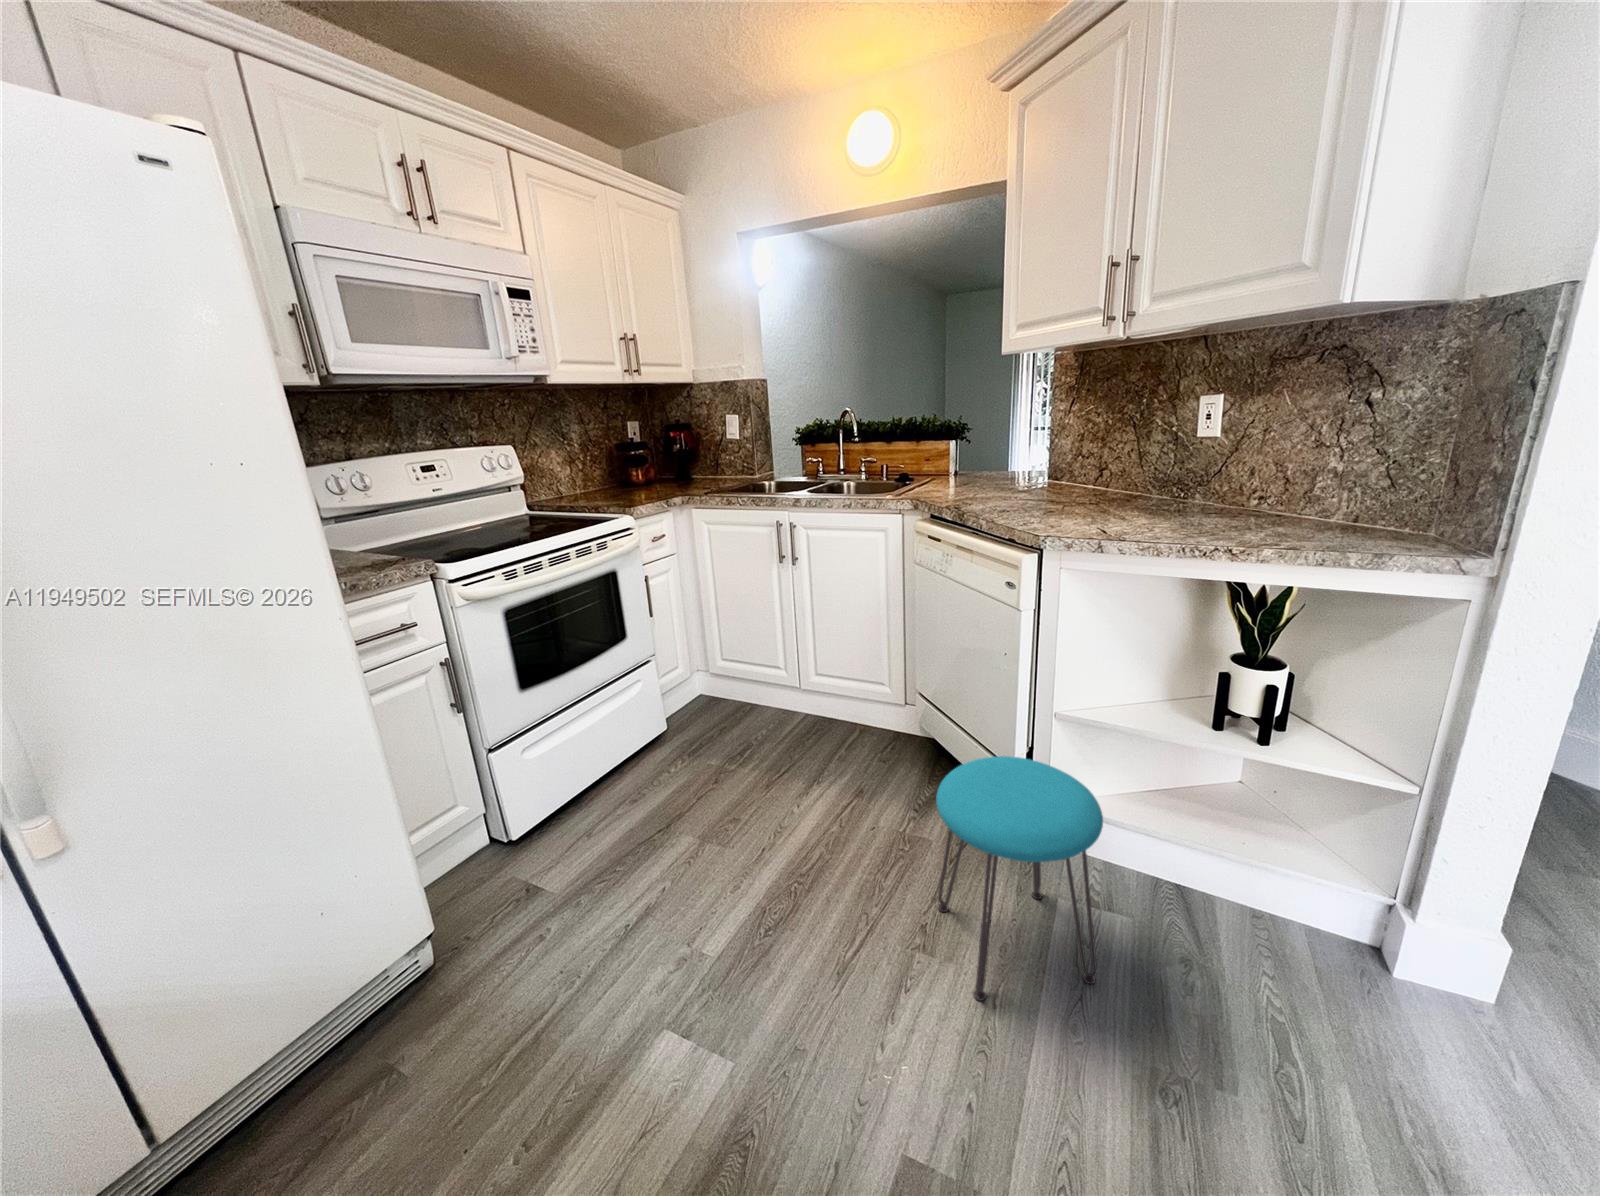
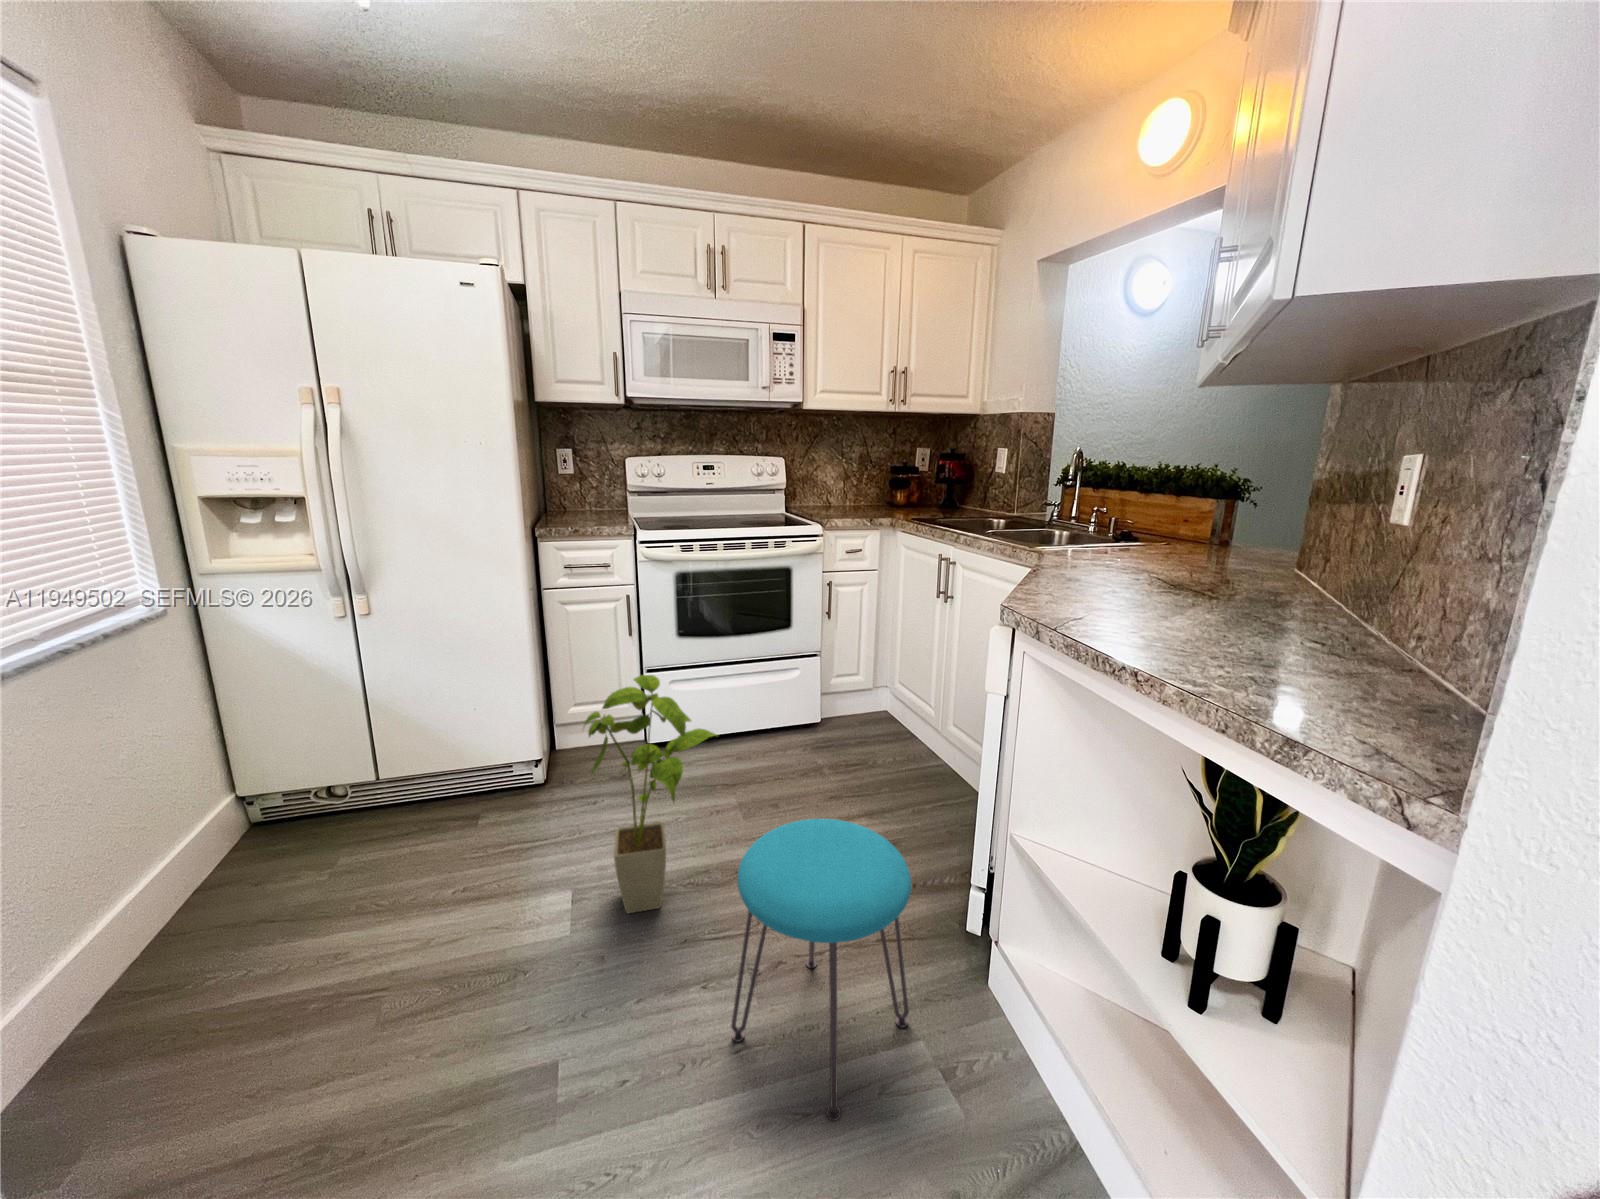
house plant: none [667,713,833,998] -> present [584,675,717,913]

